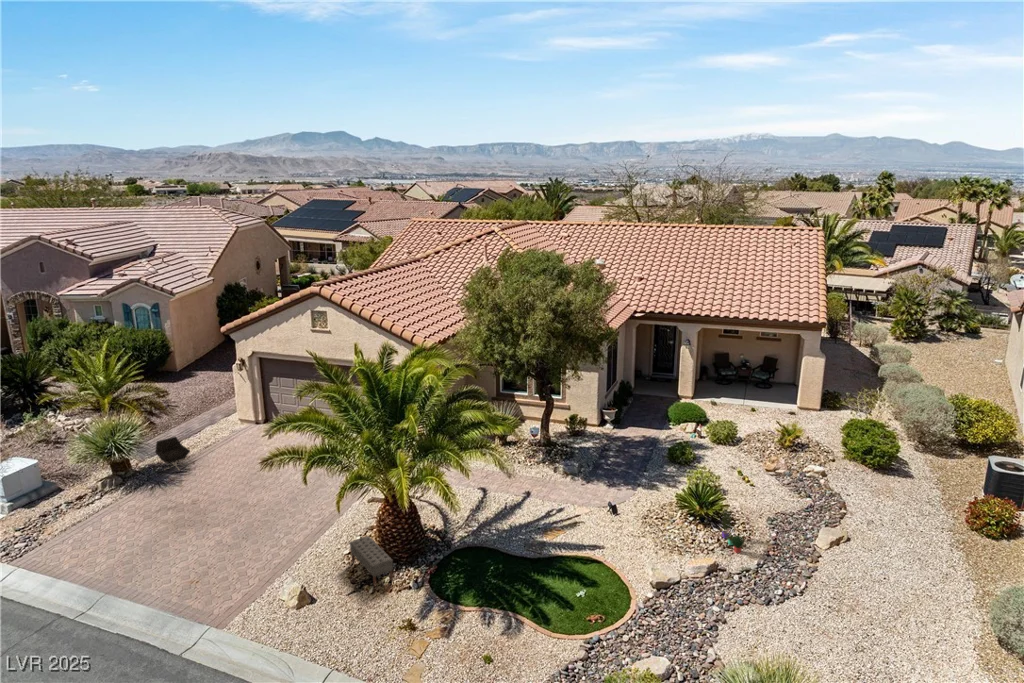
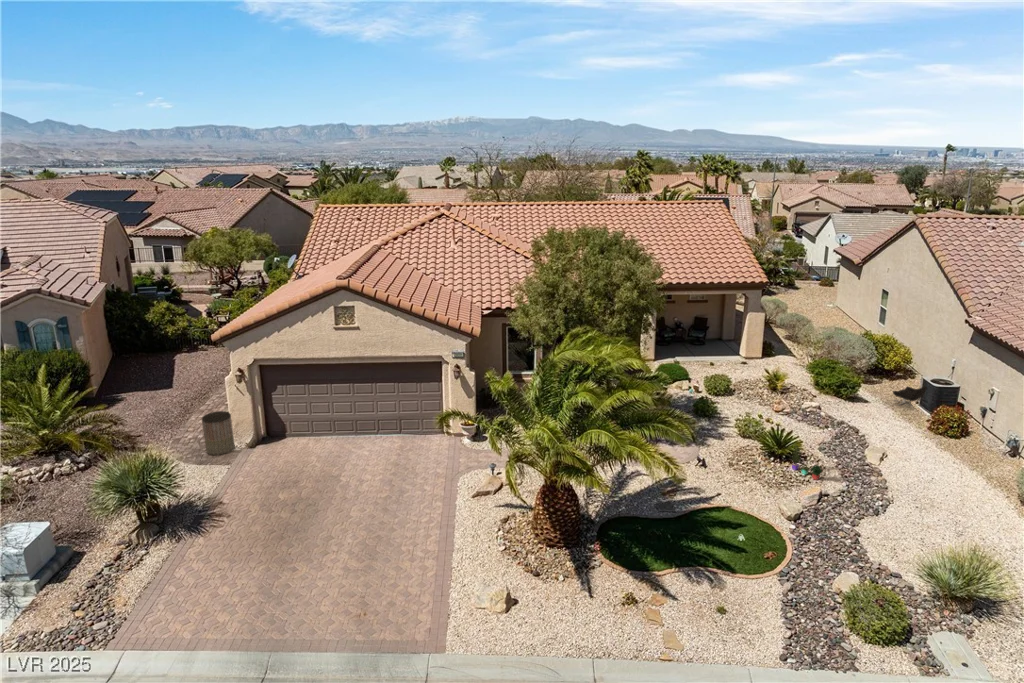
trash can: none [207,394,237,433] -> present [202,411,235,456]
lounge chair: present [155,437,190,470] -> present [893,387,927,405]
bench: present [350,536,393,587] -> none [509,526,569,574]

